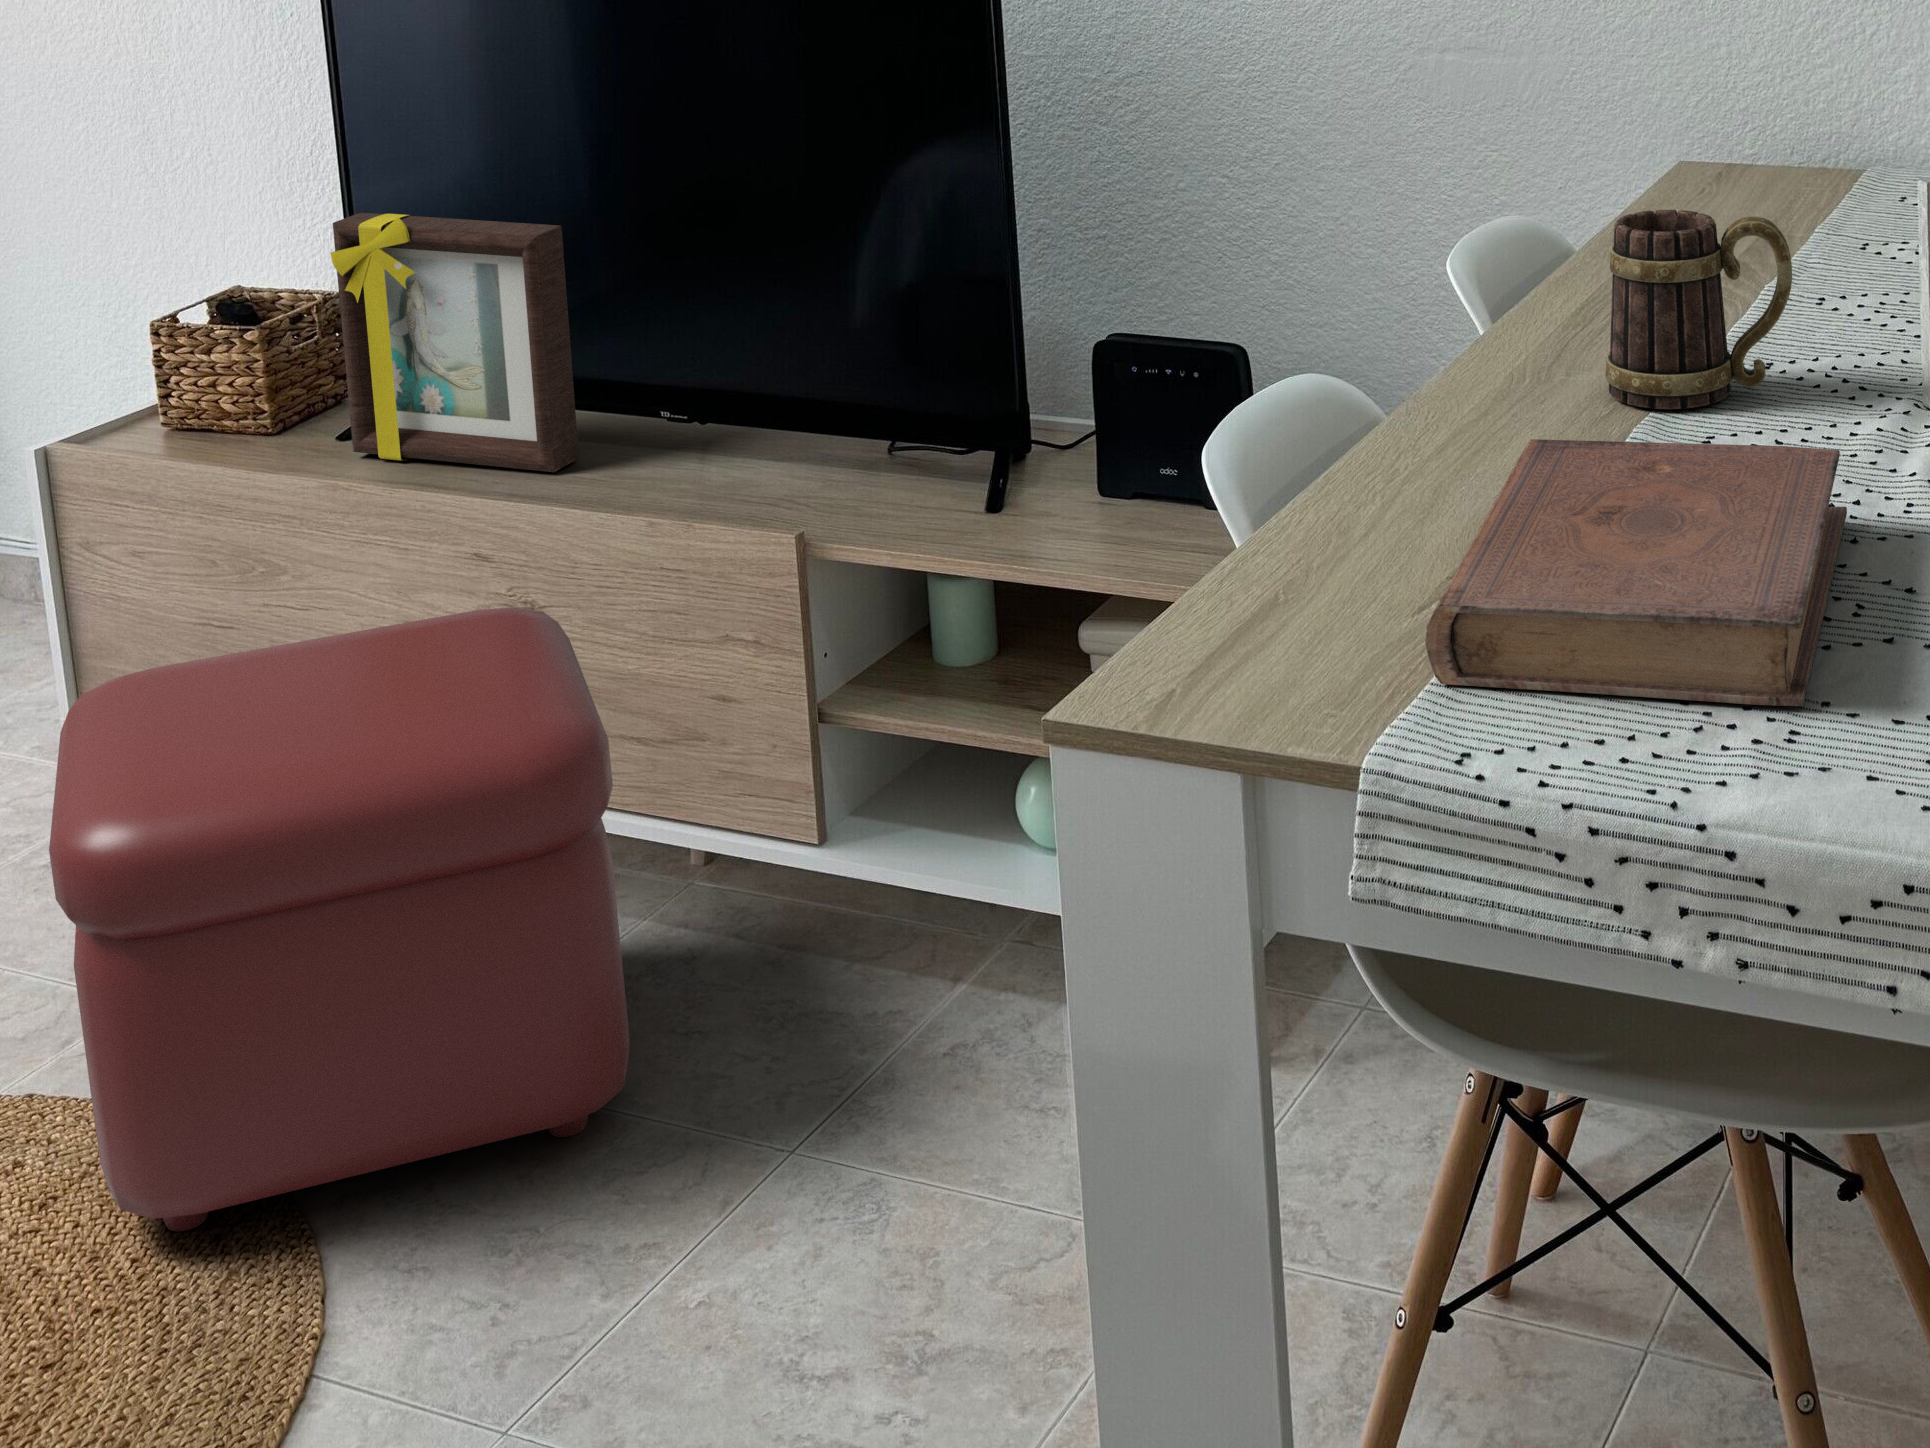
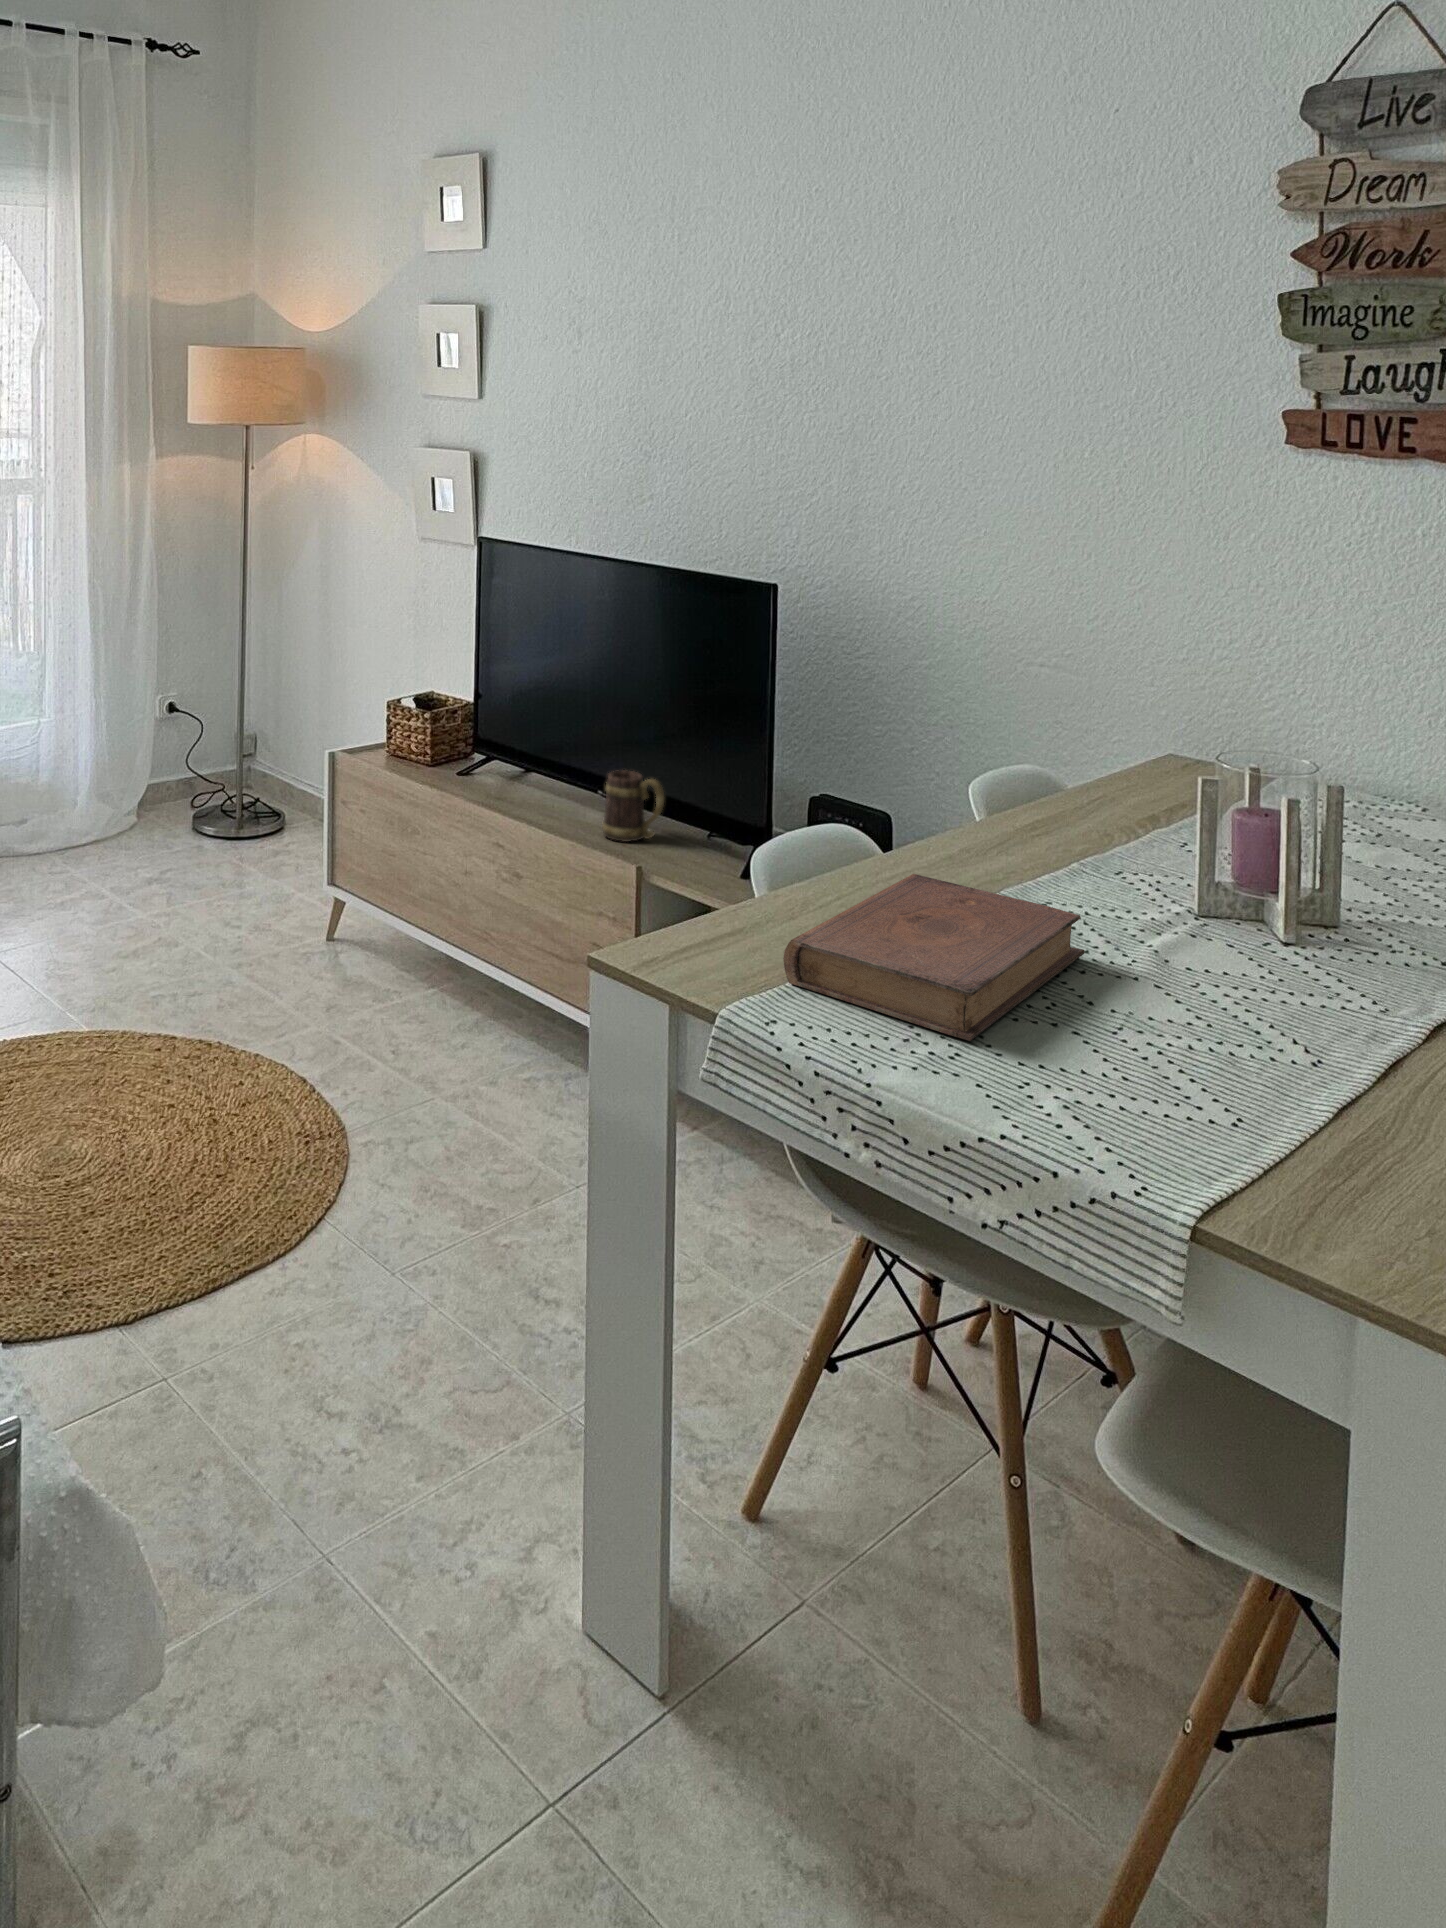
mug: present [1606,210,1792,409] -> present [602,771,664,841]
picture frame: present [331,213,579,472] -> none [462,664,567,810]
ottoman: present [49,608,630,1232] -> none [265,863,529,1148]

